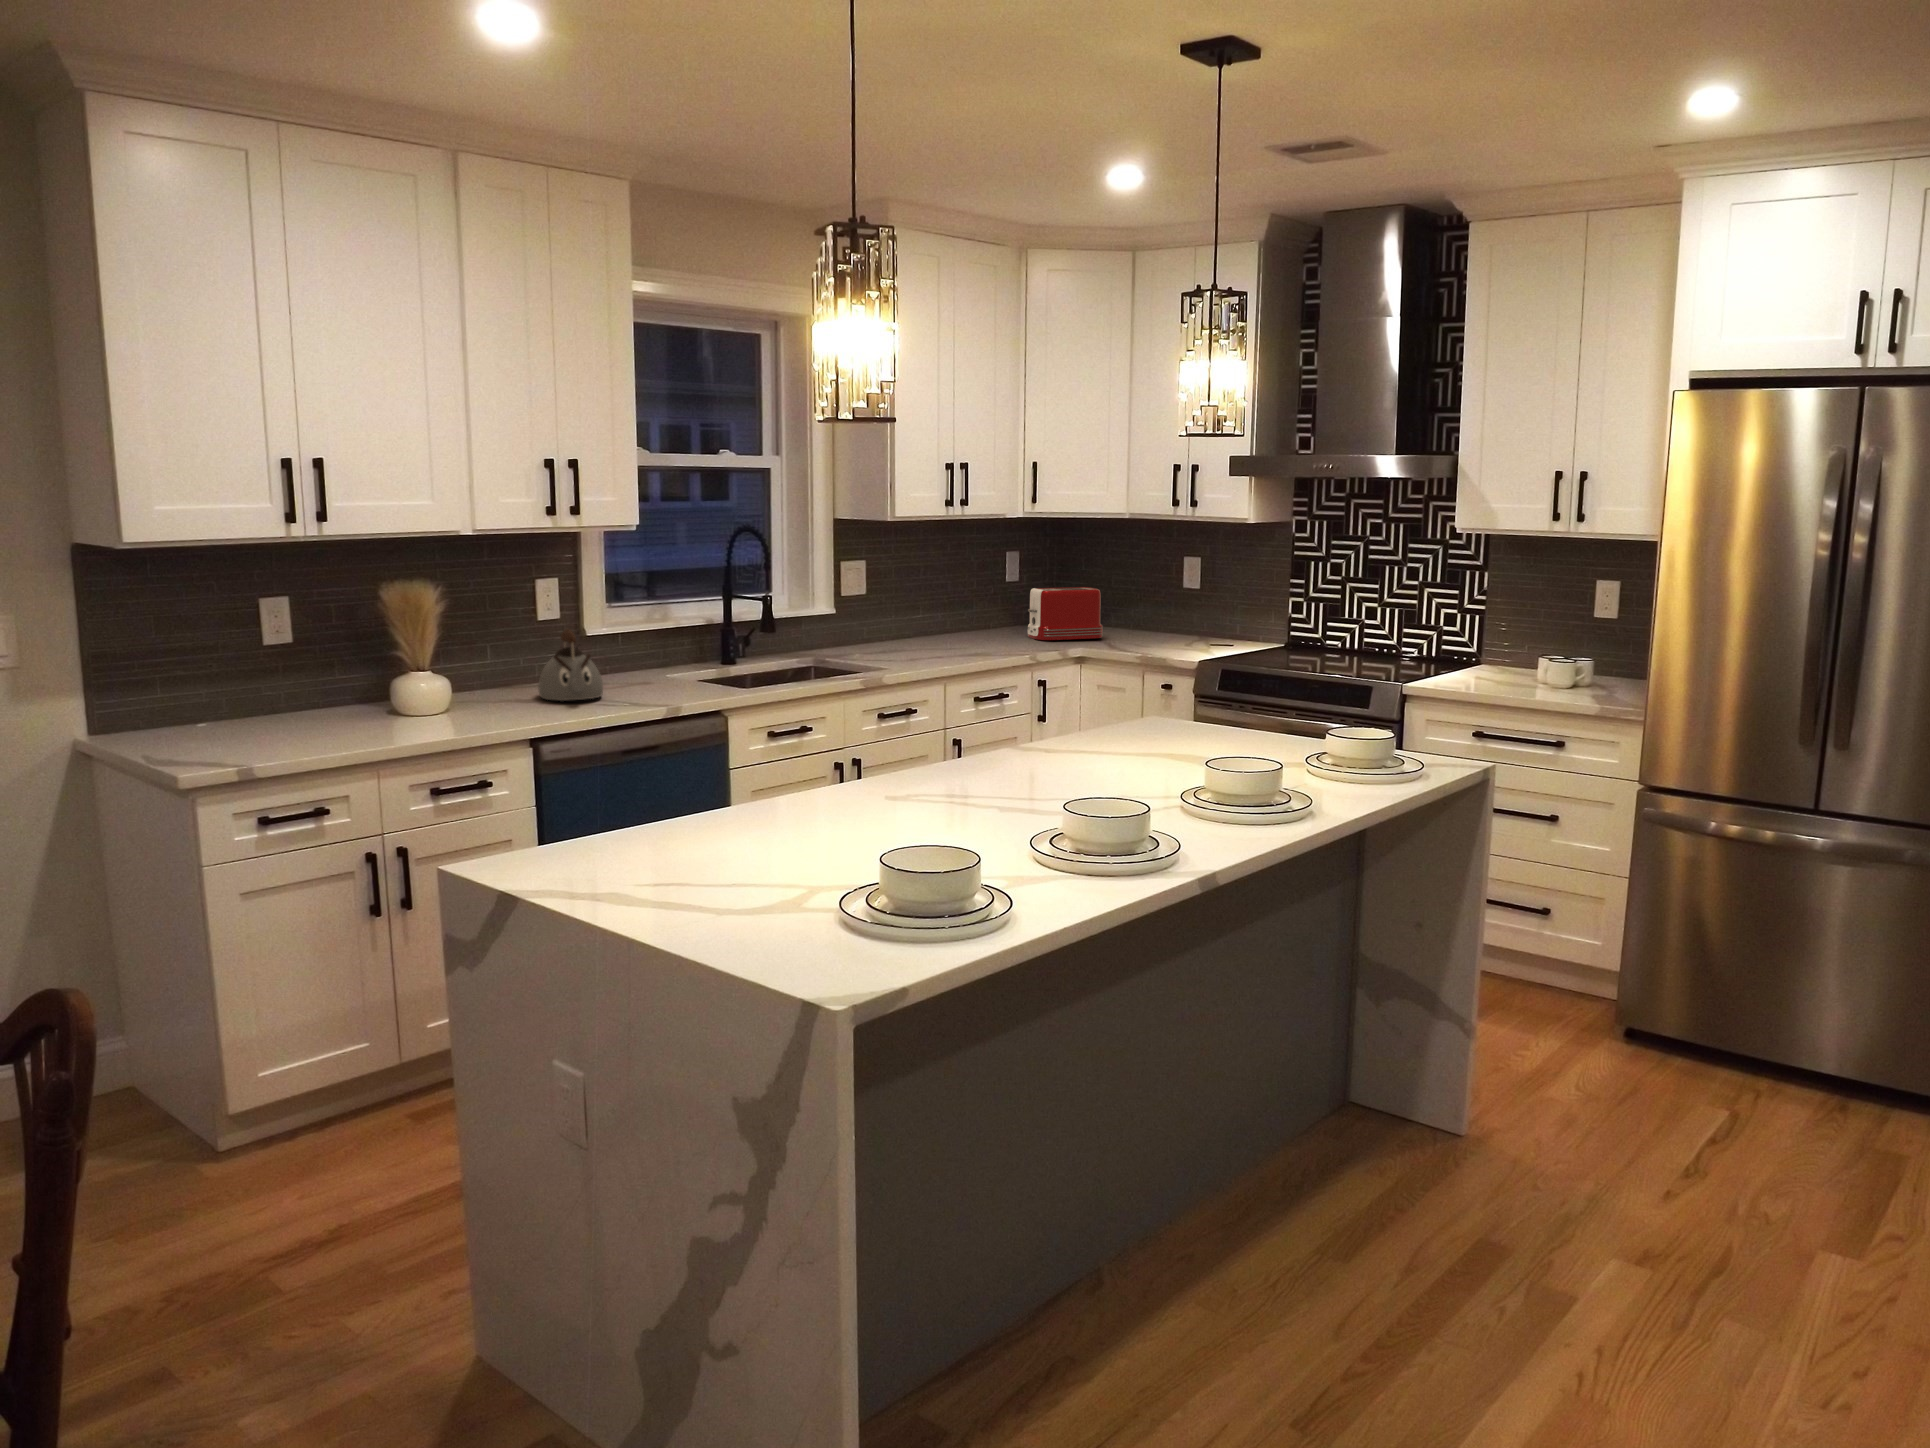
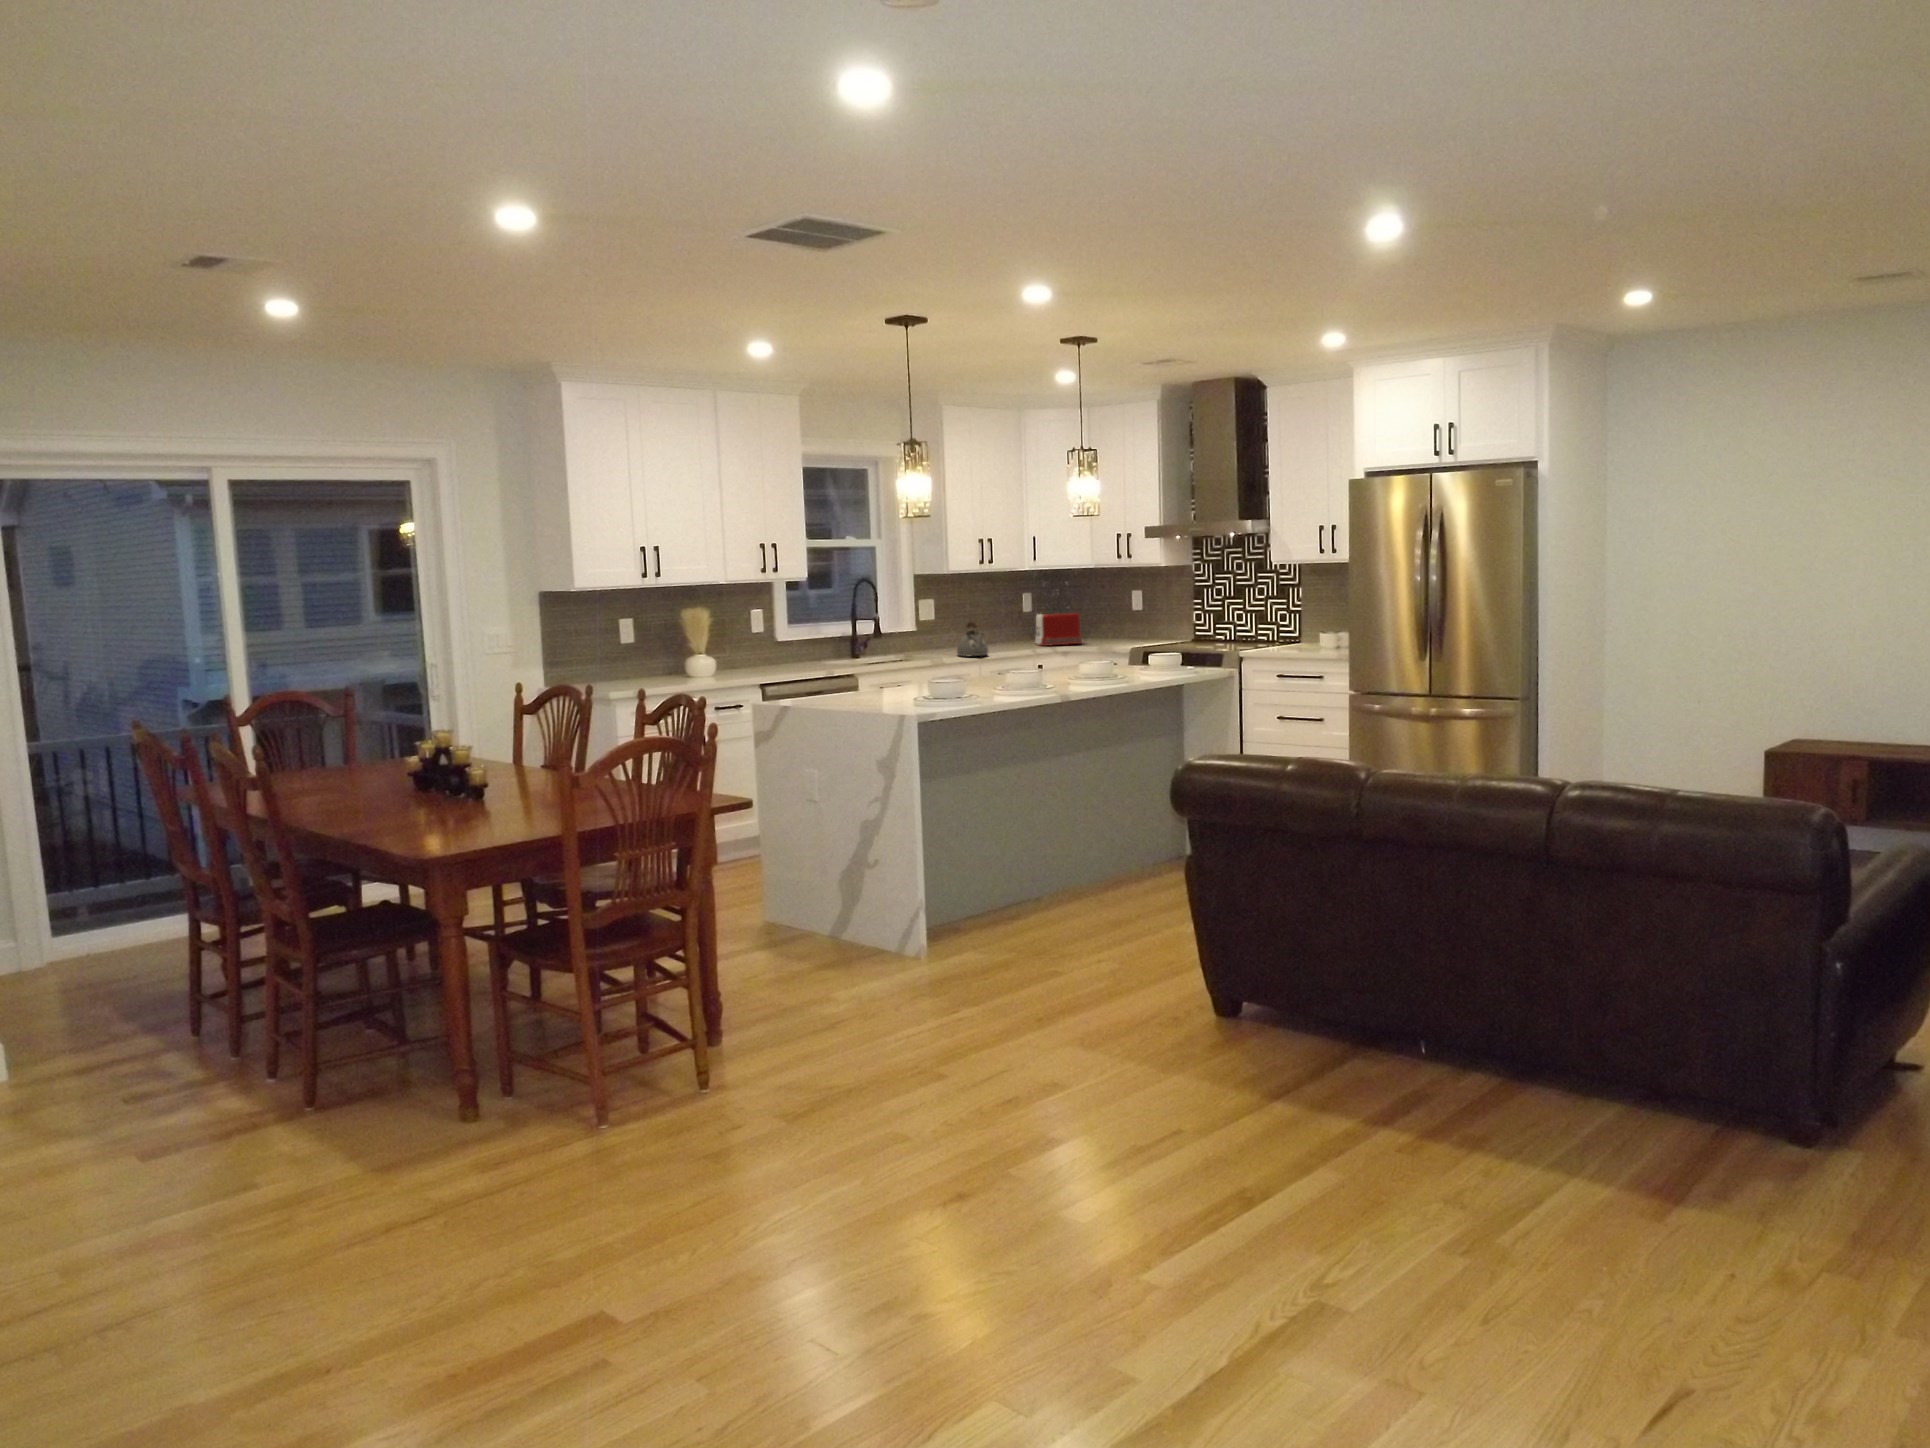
kettle: present [538,629,603,701] -> present [957,621,988,656]

